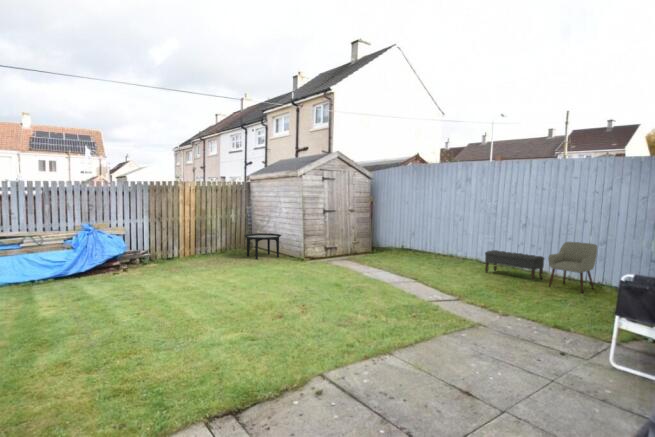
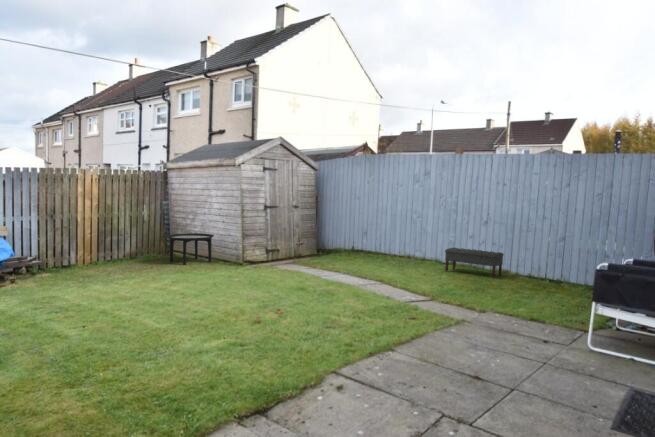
chair: present [548,242,597,293] -> none [510,237,554,288]

